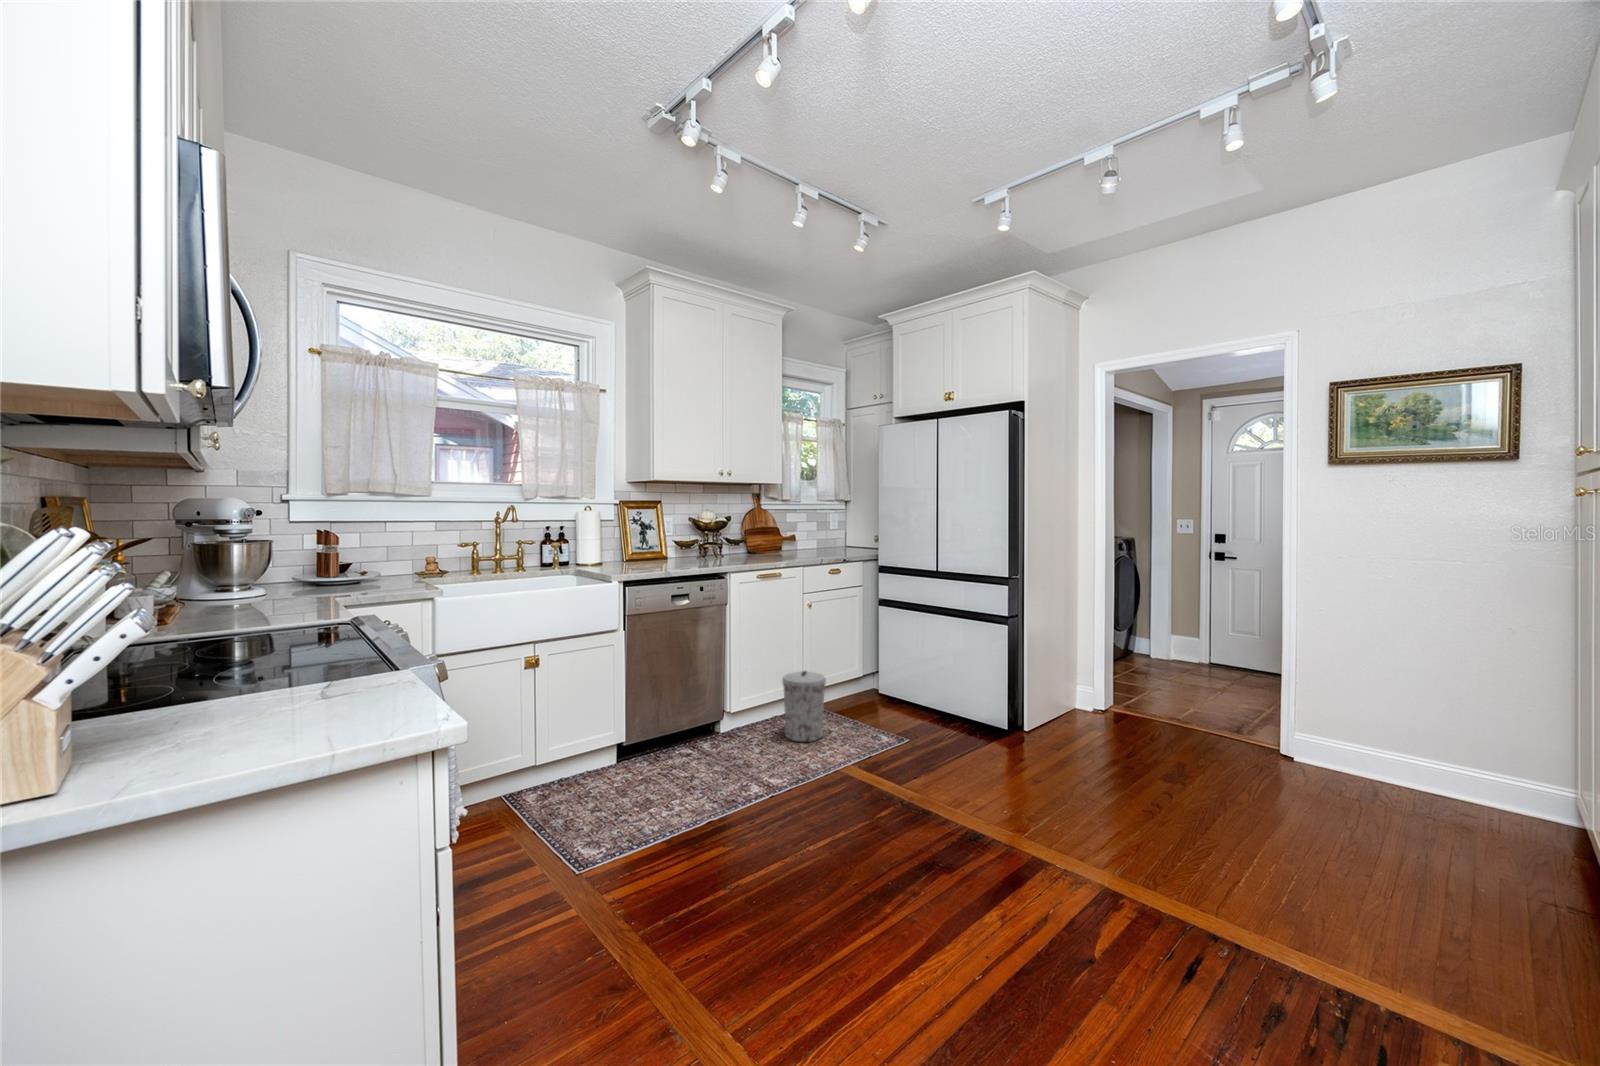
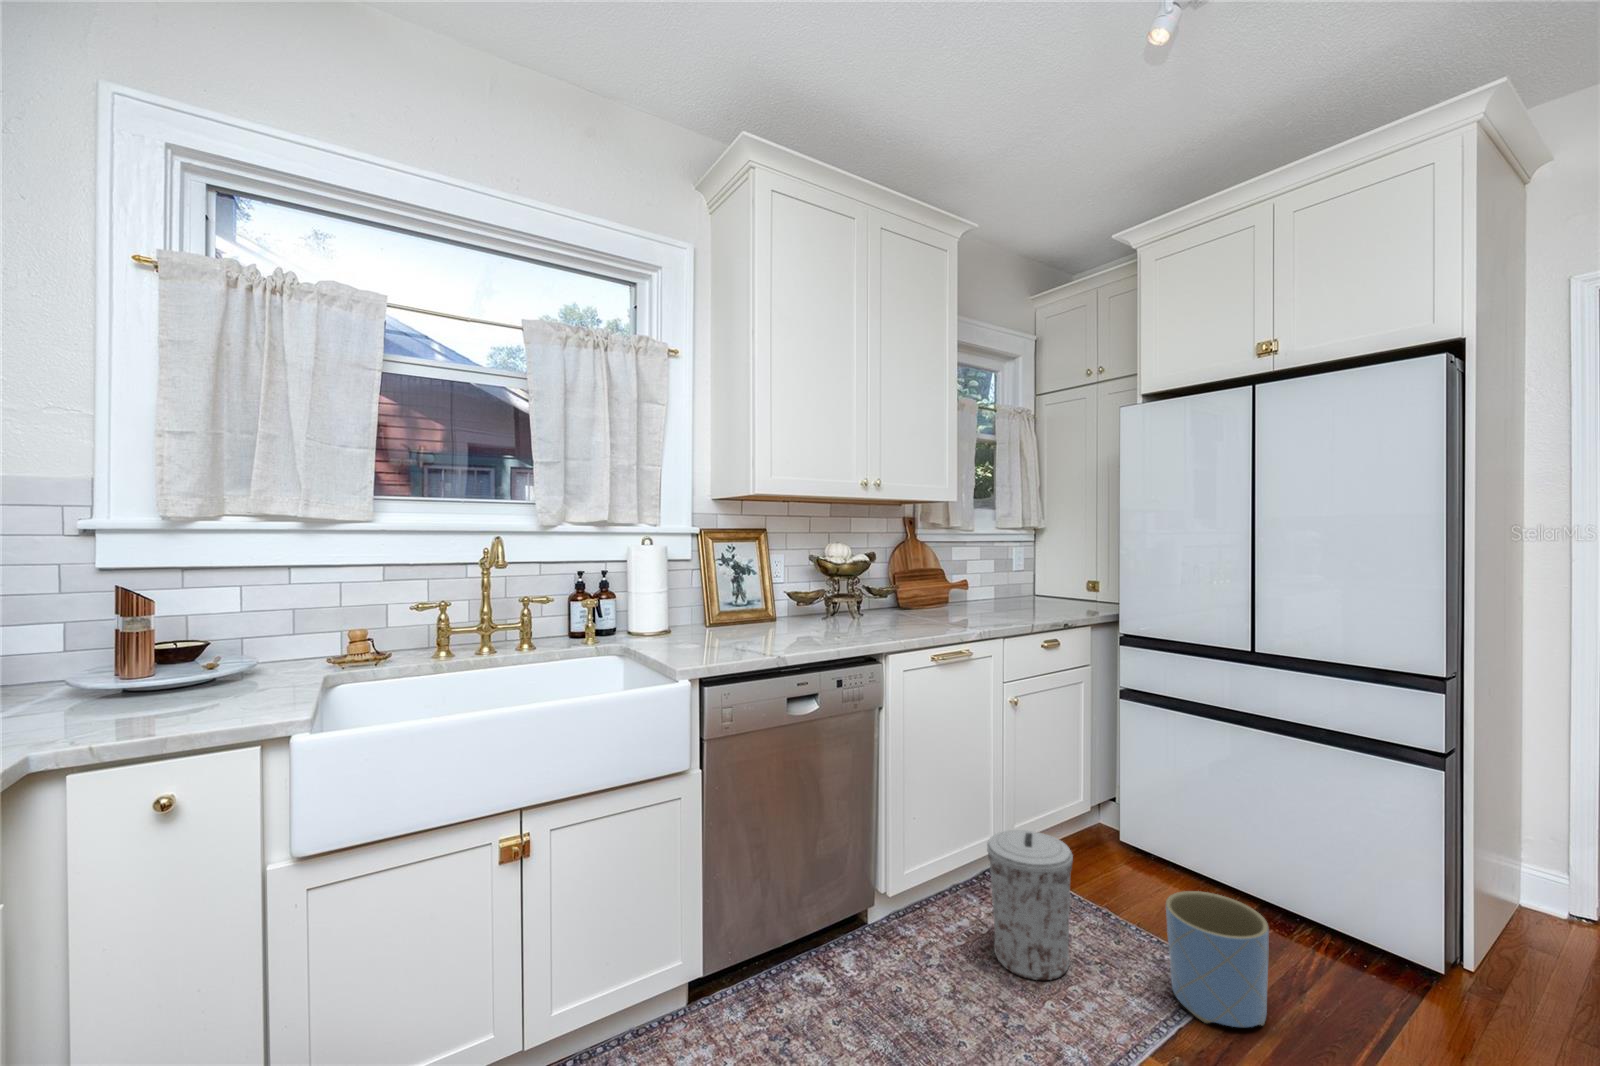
planter: none [867,695,911,751] -> present [1166,891,1269,1027]

